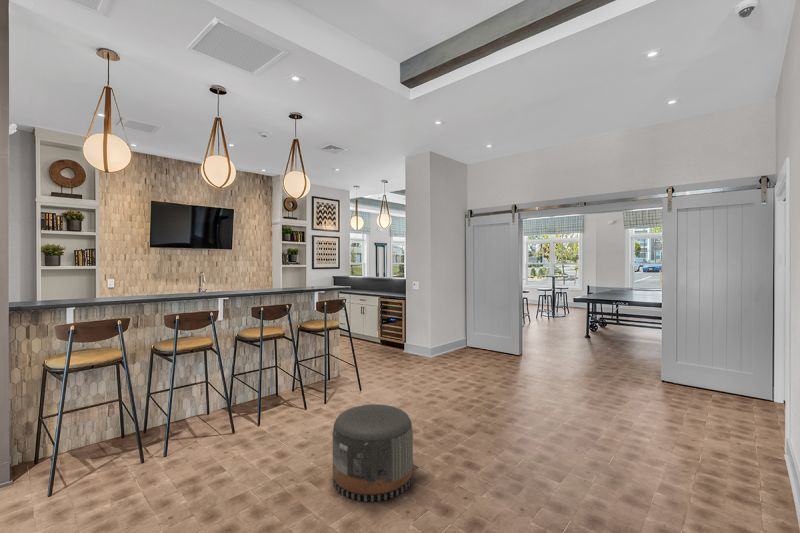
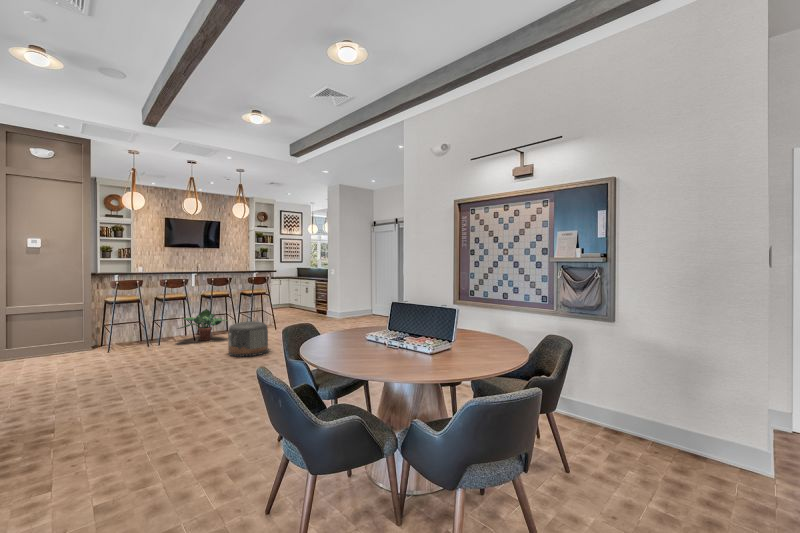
potted plant: none [202,368,299,431] -> present [178,309,227,341]

